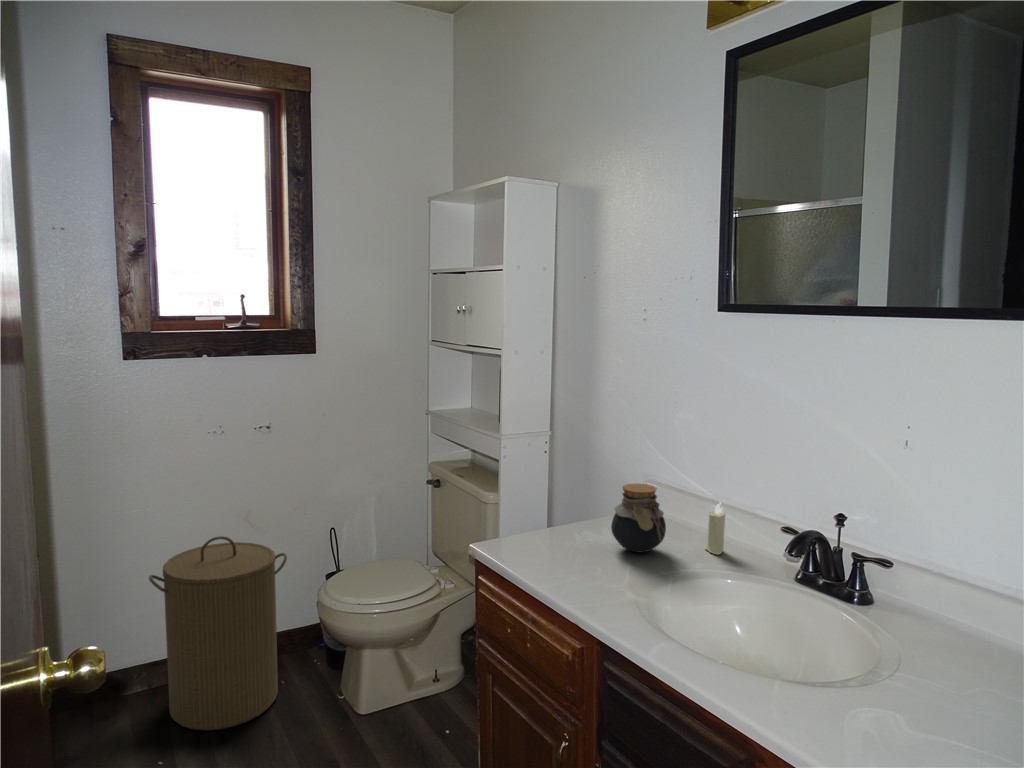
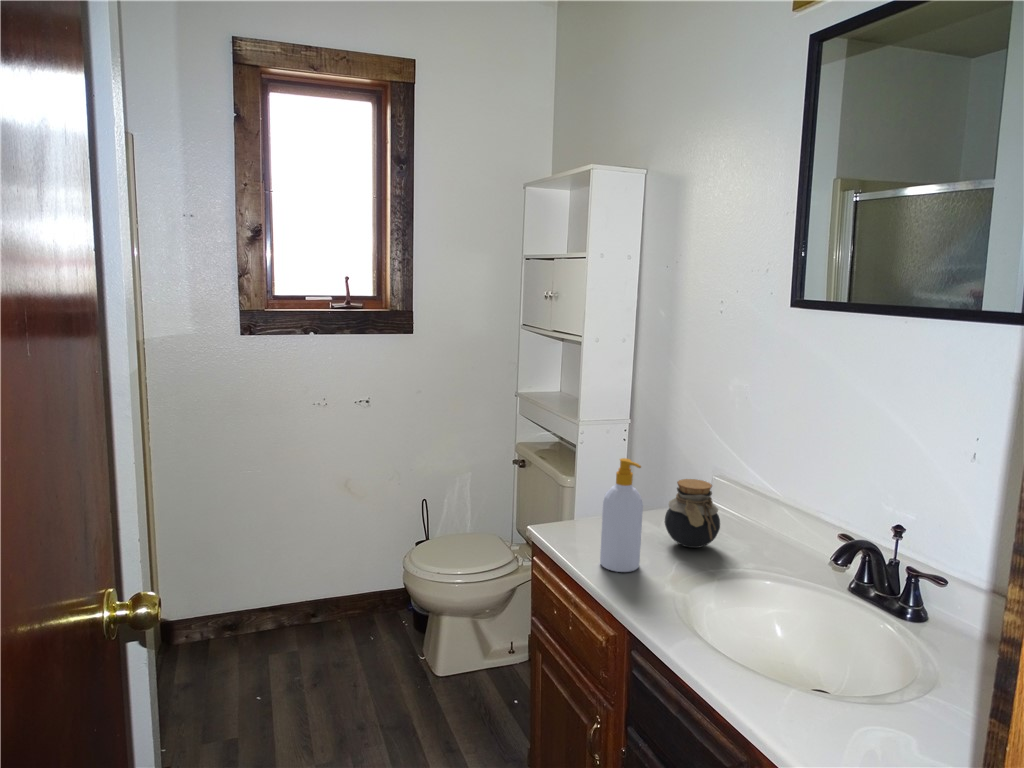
soap bottle: none [555,465,597,582] -> present [600,458,643,572]
candle: present [705,503,725,555] -> none [761,504,784,557]
laundry hamper: present [149,536,287,730] -> none [257,500,379,673]

